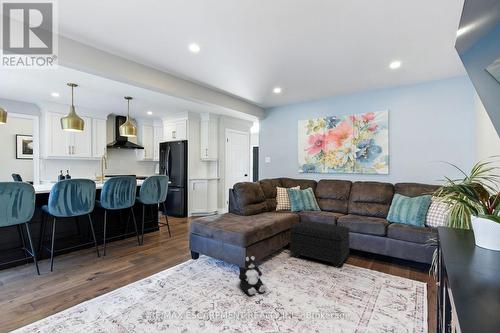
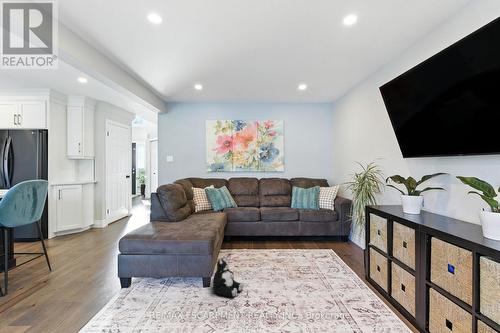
footstool: present [290,221,350,267] -> none [229,217,277,254]

